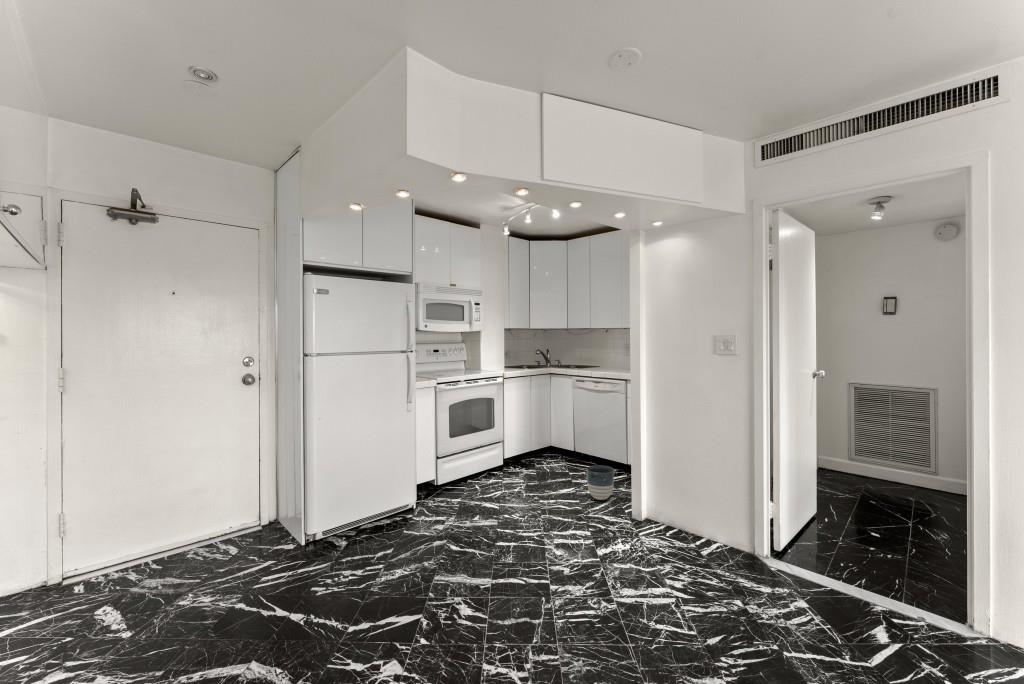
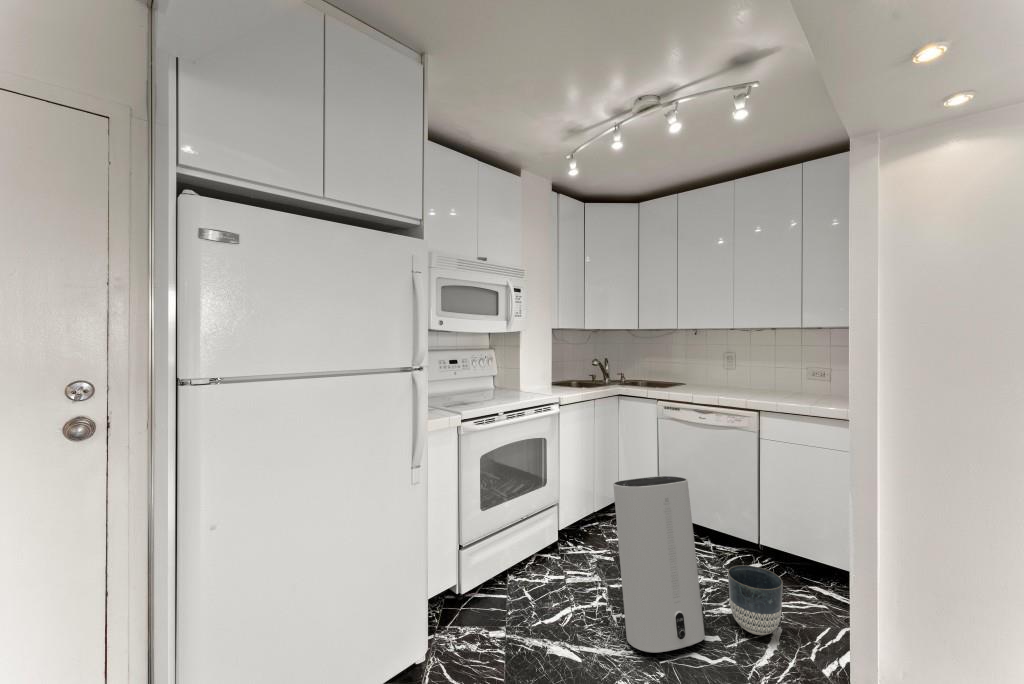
air purifier: none [522,415,570,504] -> present [613,476,705,653]

